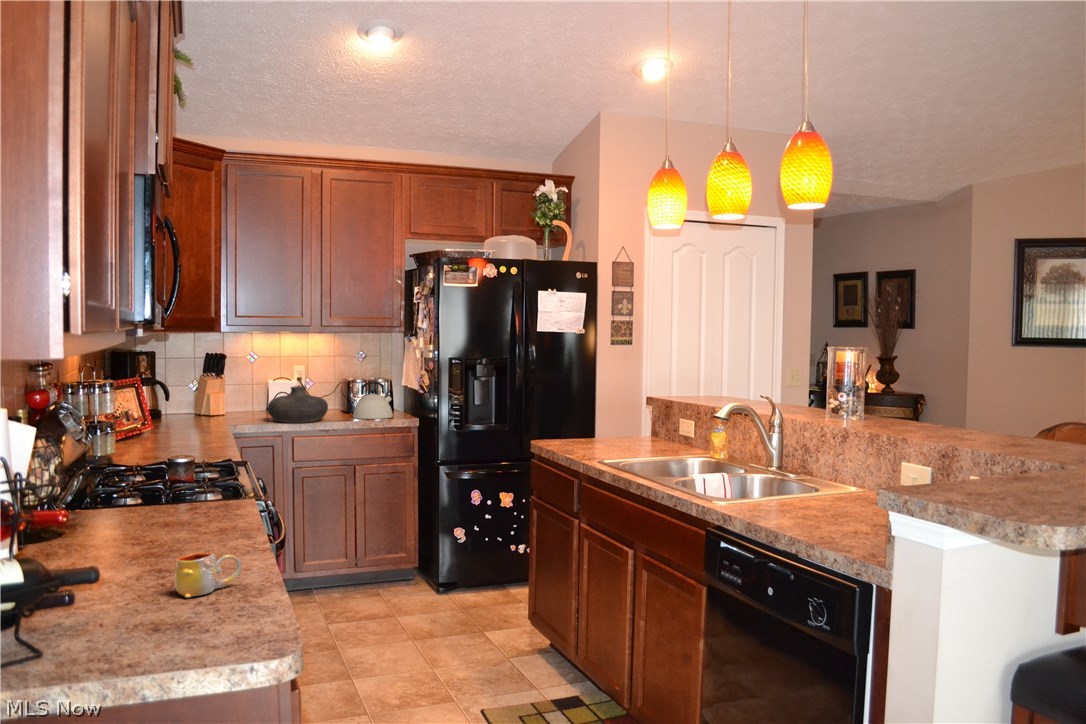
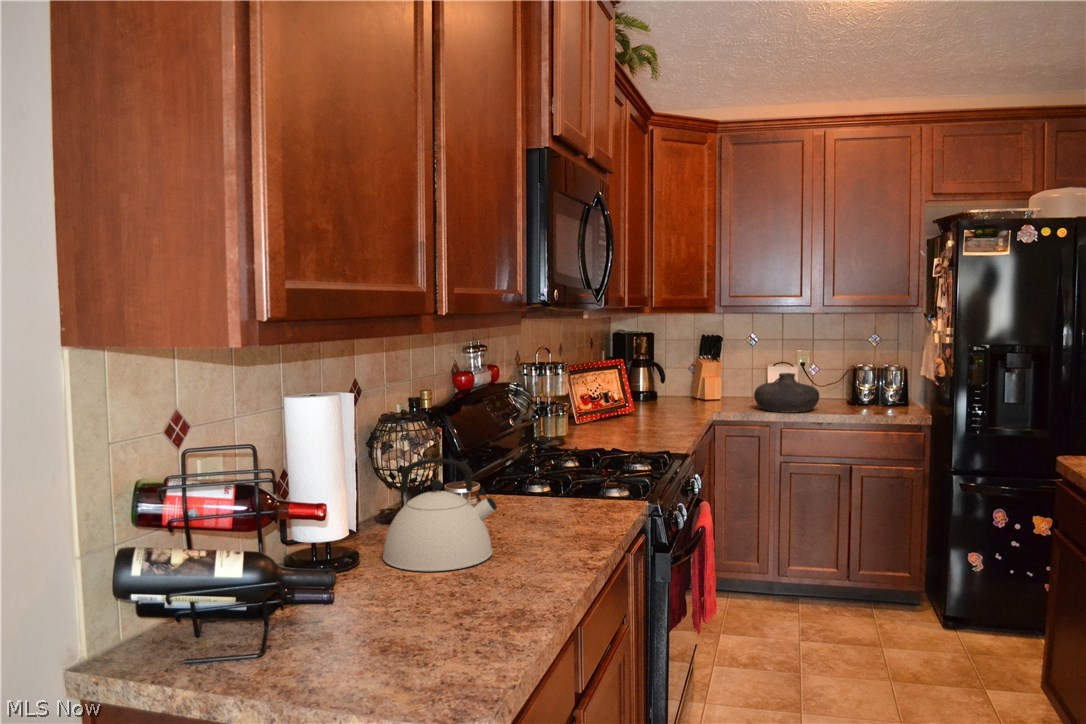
kettle: present [353,382,393,419] -> present [383,459,497,571]
mug: present [174,553,242,598] -> none [317,604,406,666]

